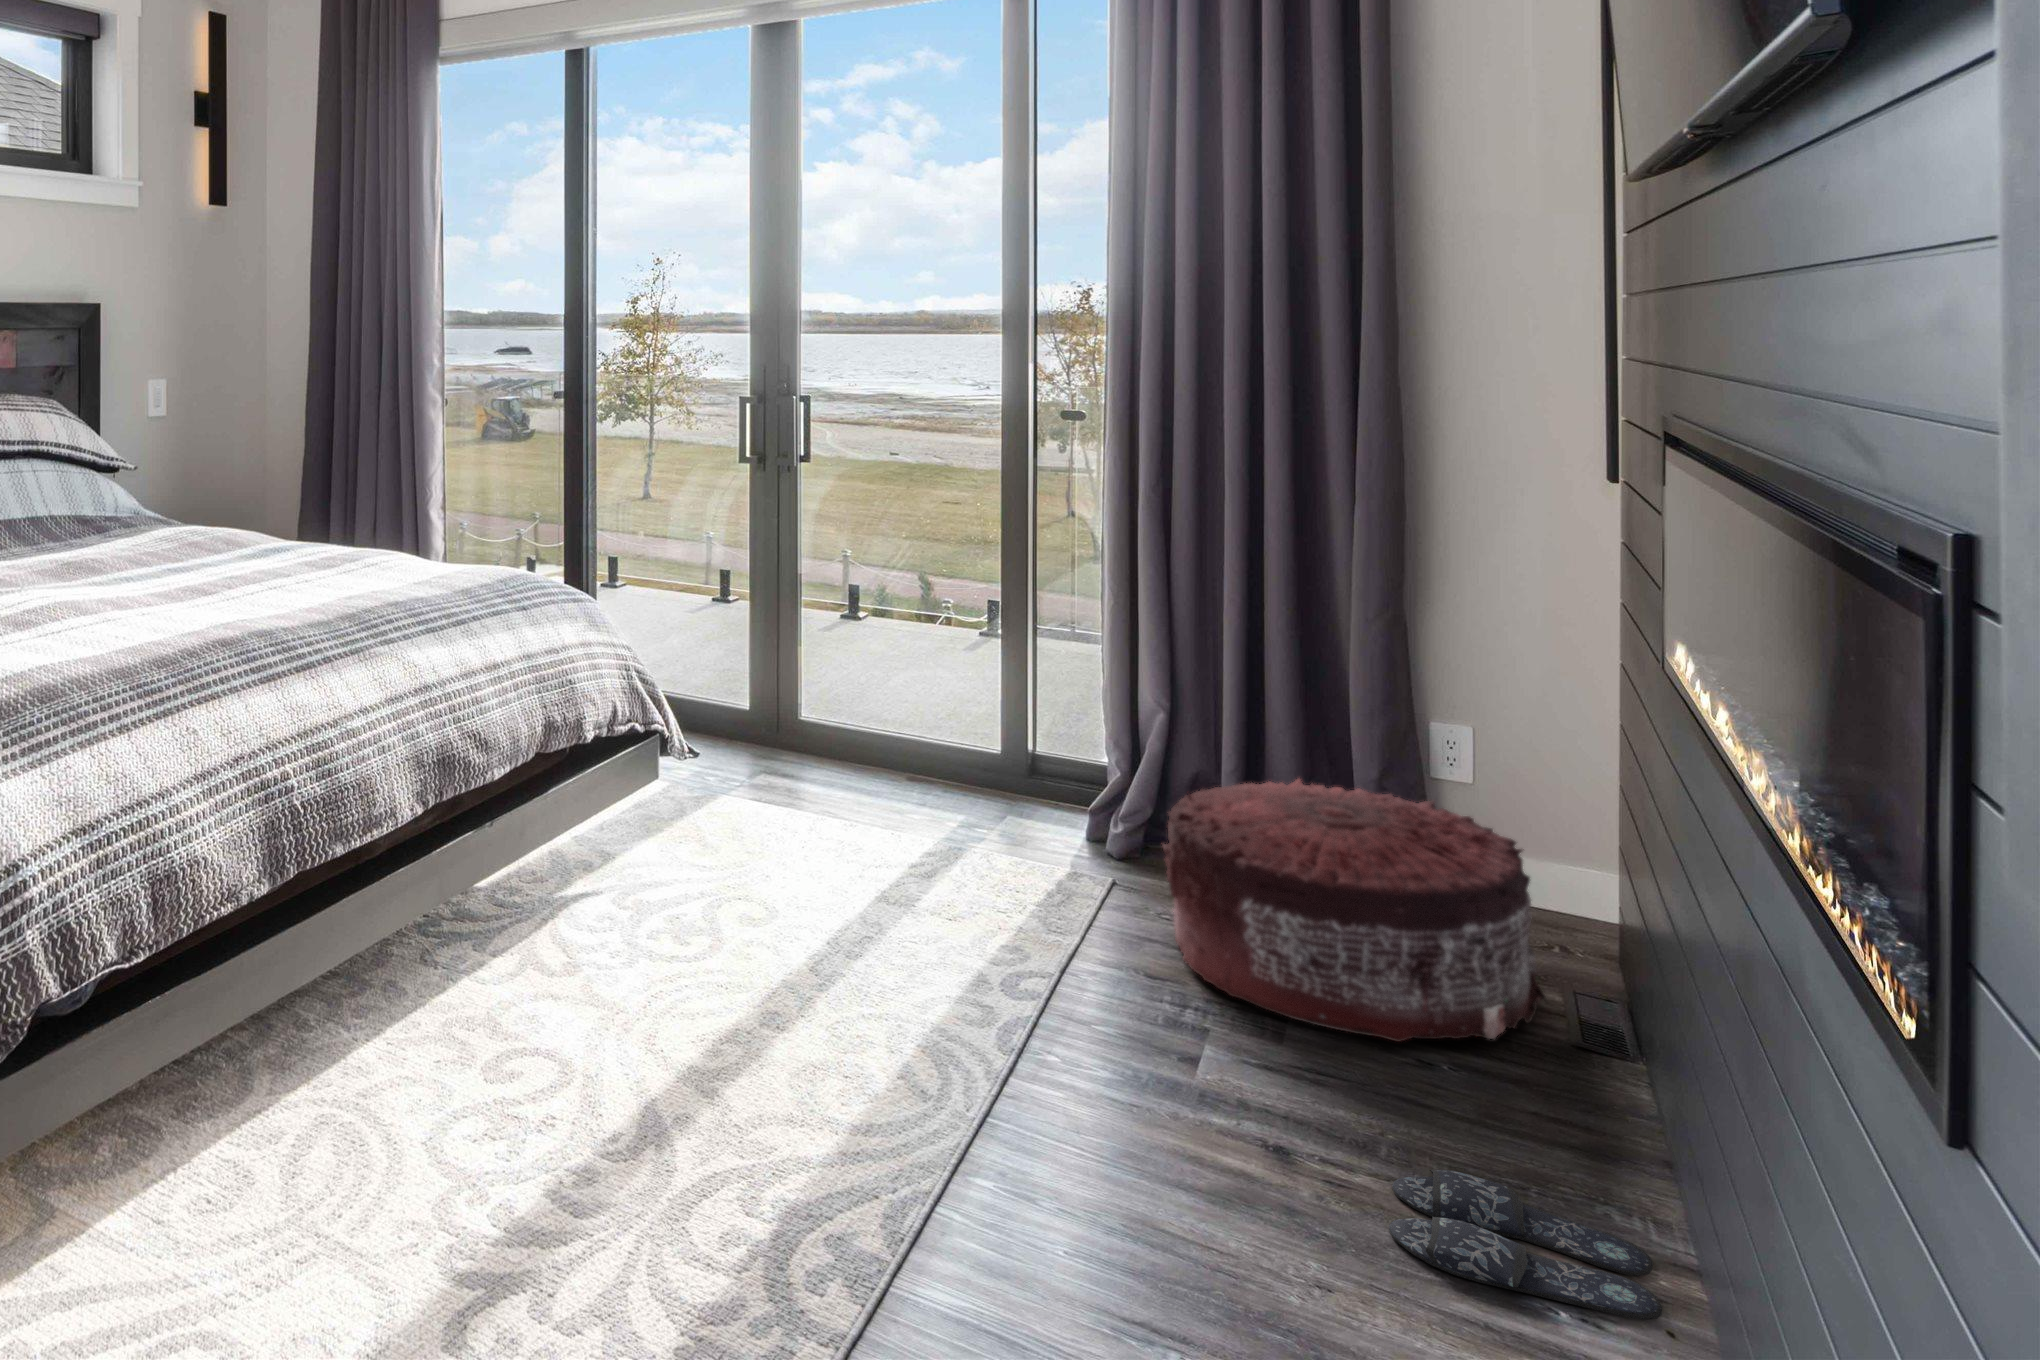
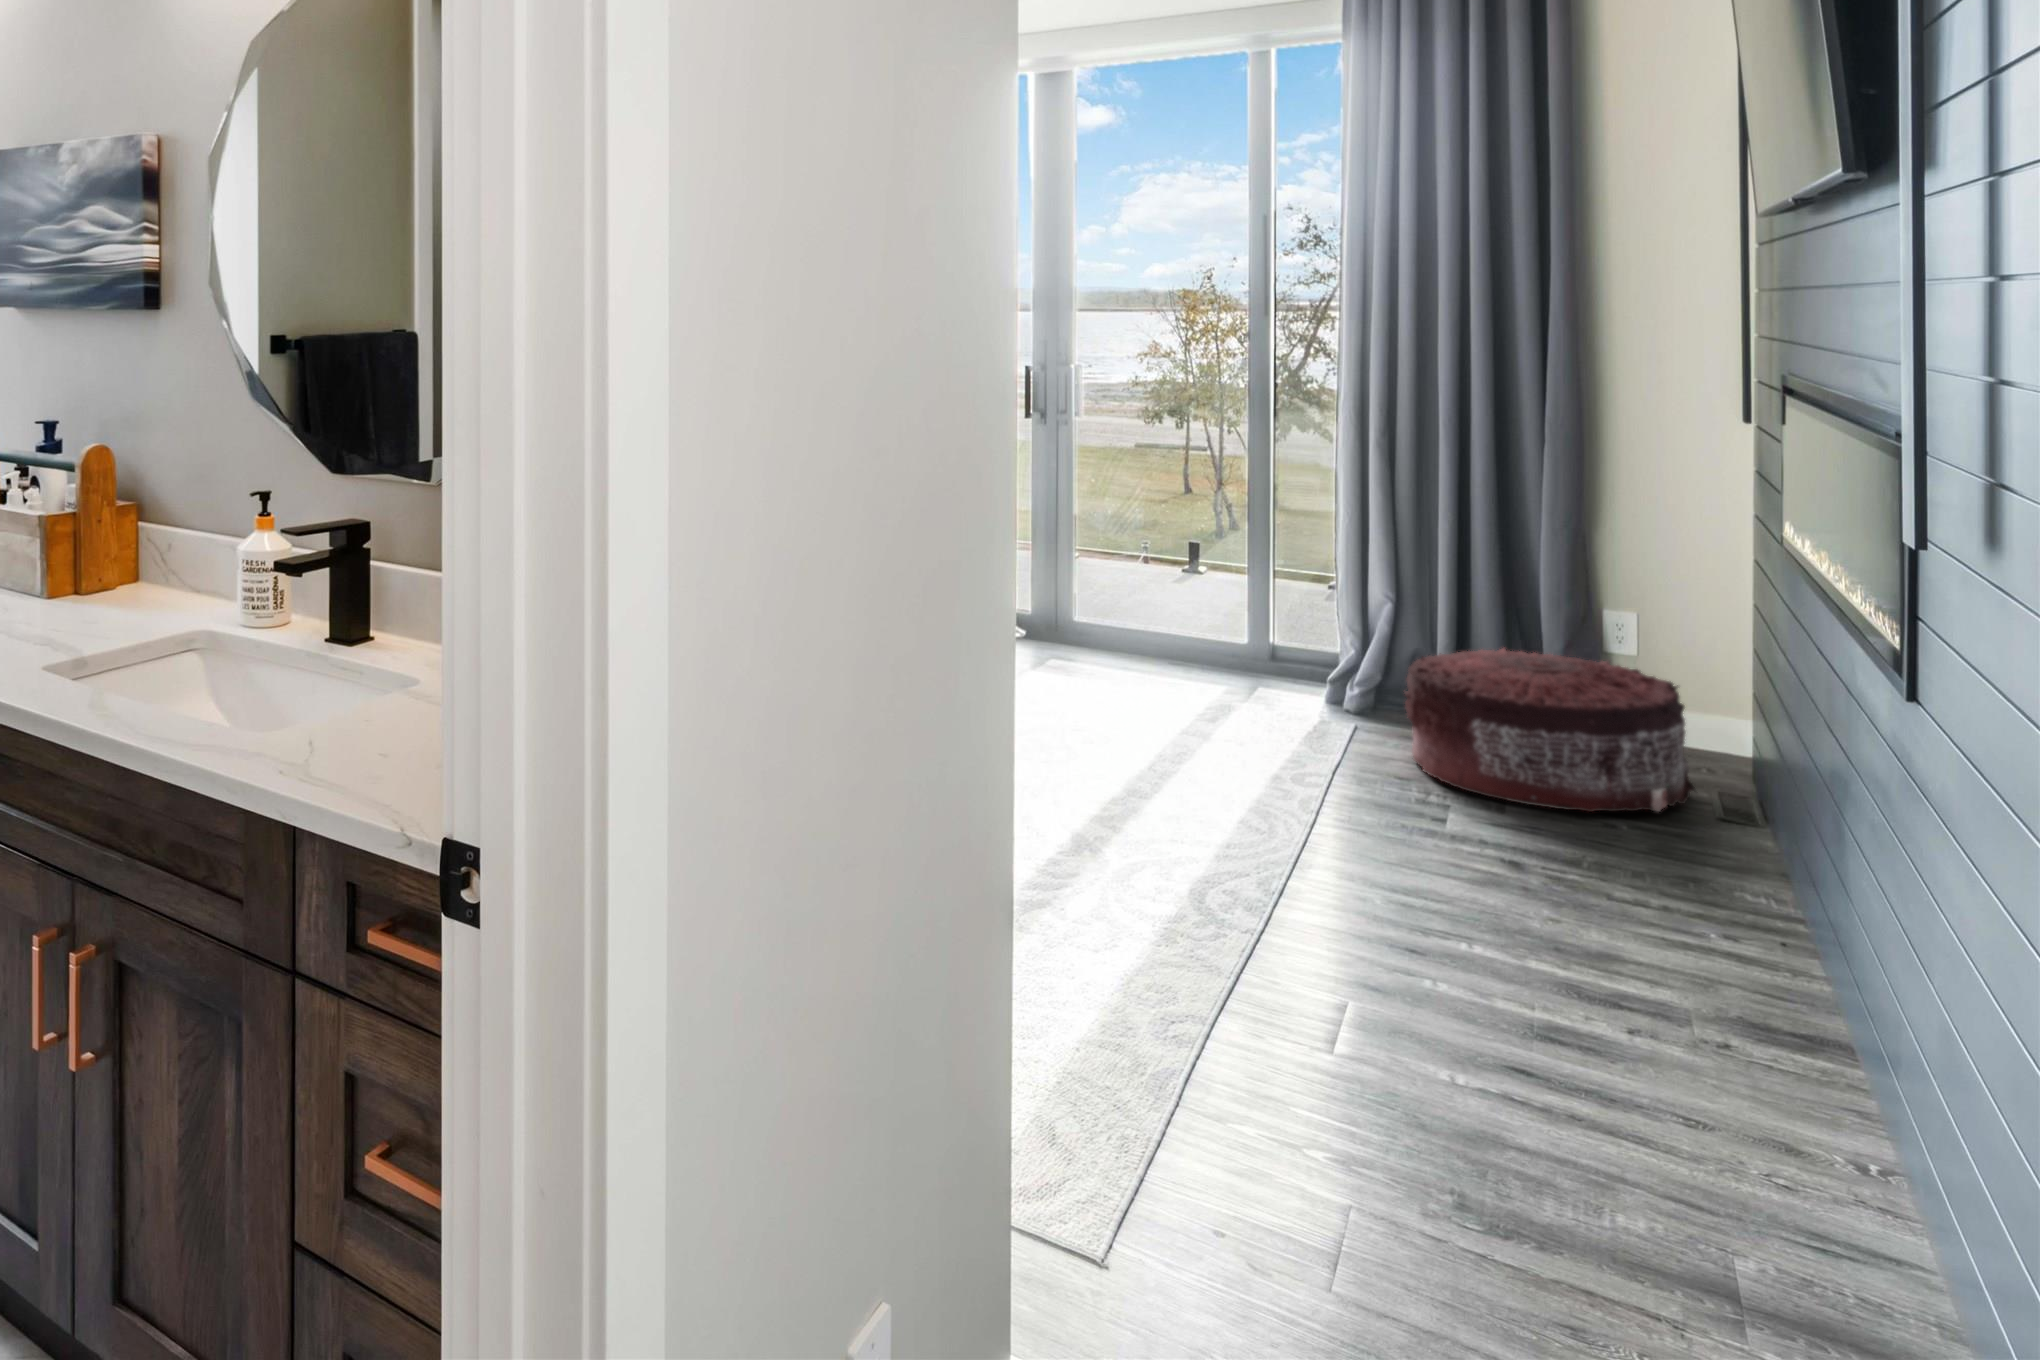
slippers: present [1389,1170,1662,1320] -> none [1595,870,1778,936]

